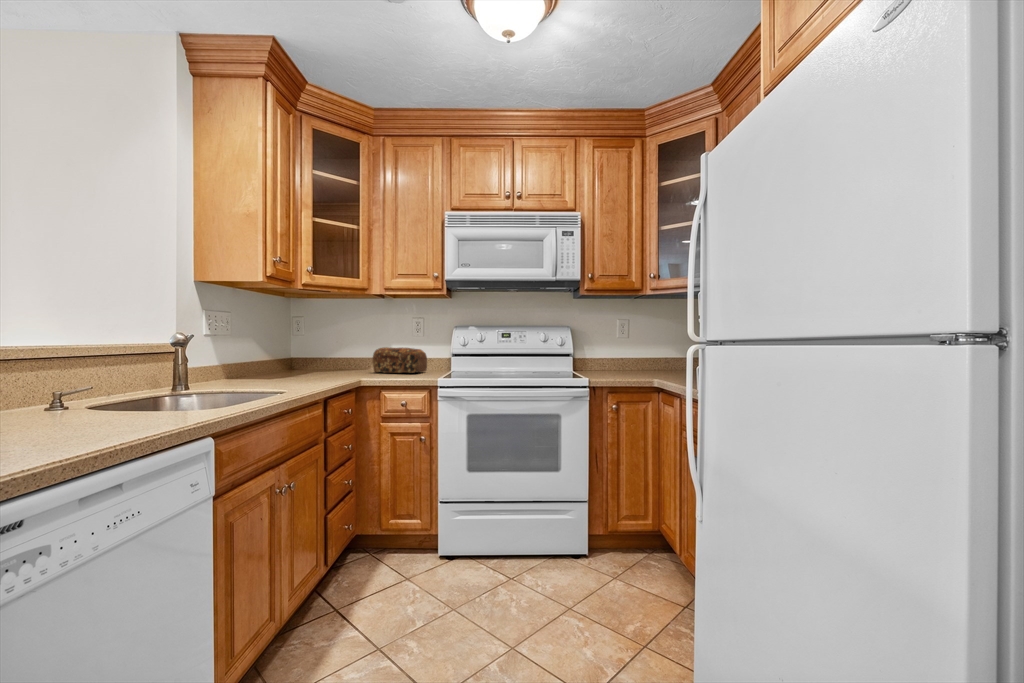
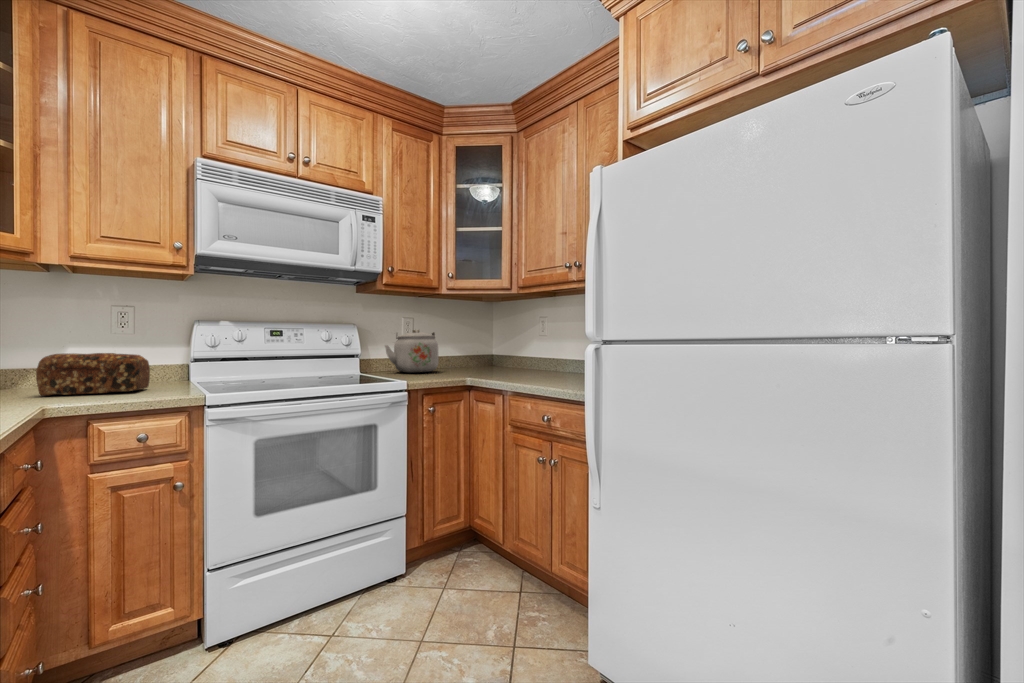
kettle: none [597,331,650,372] -> present [385,330,439,373]

